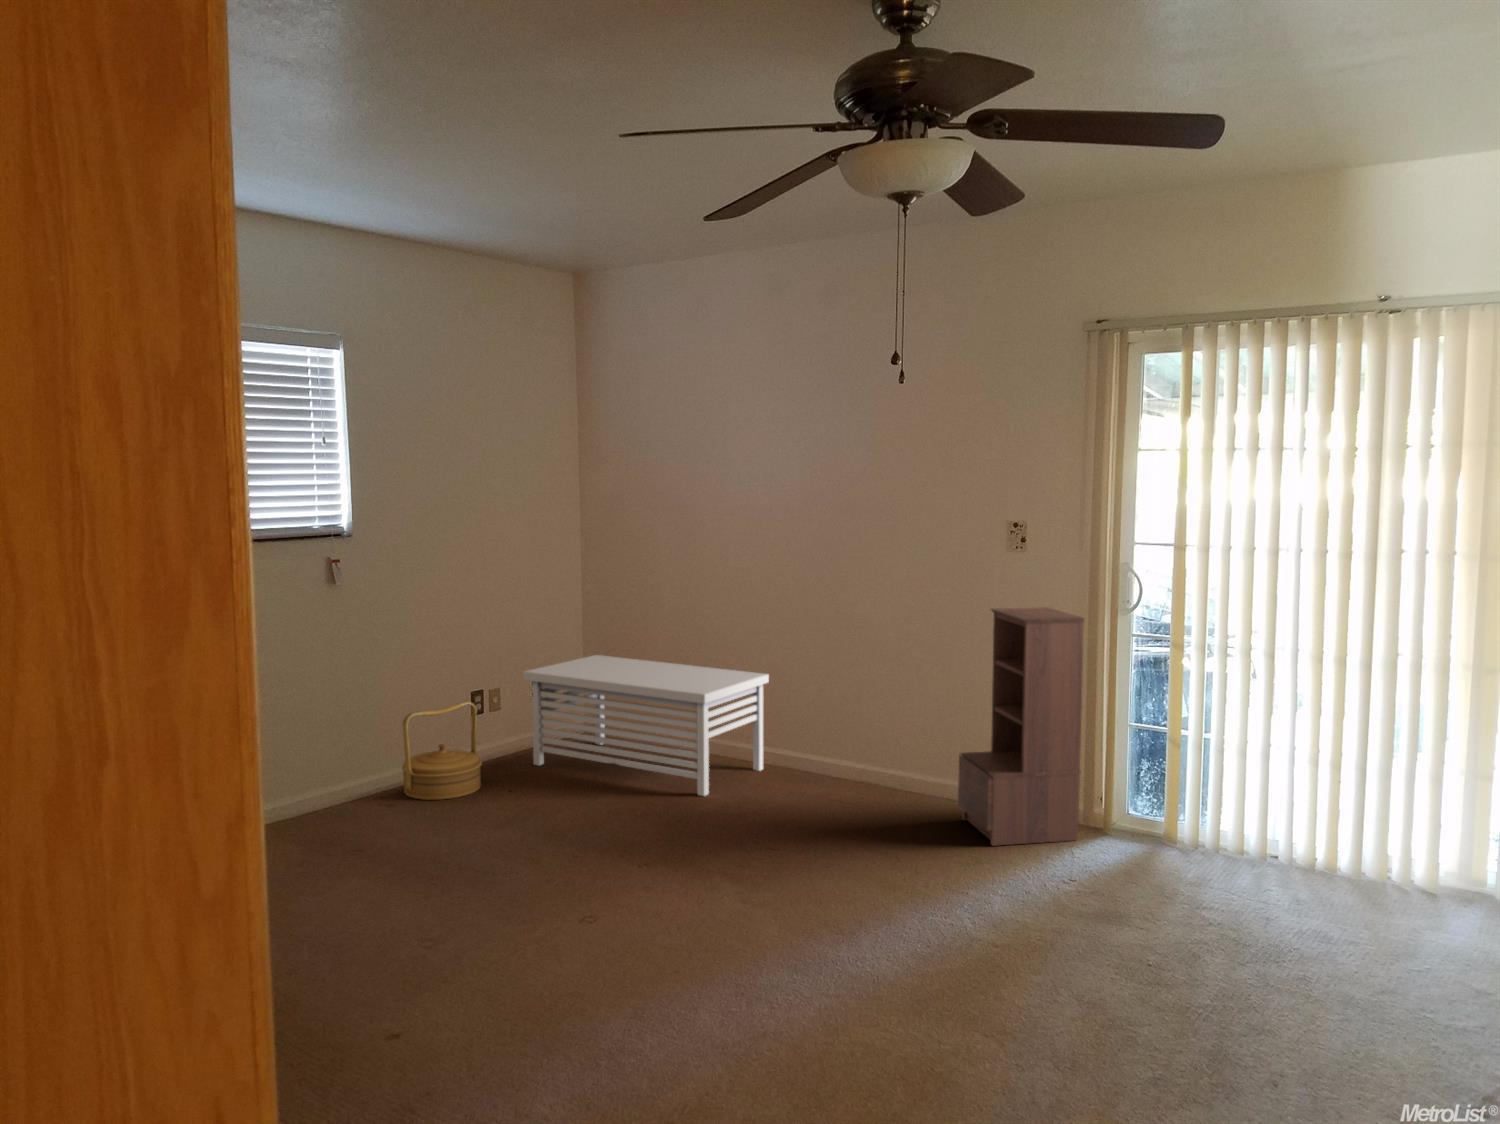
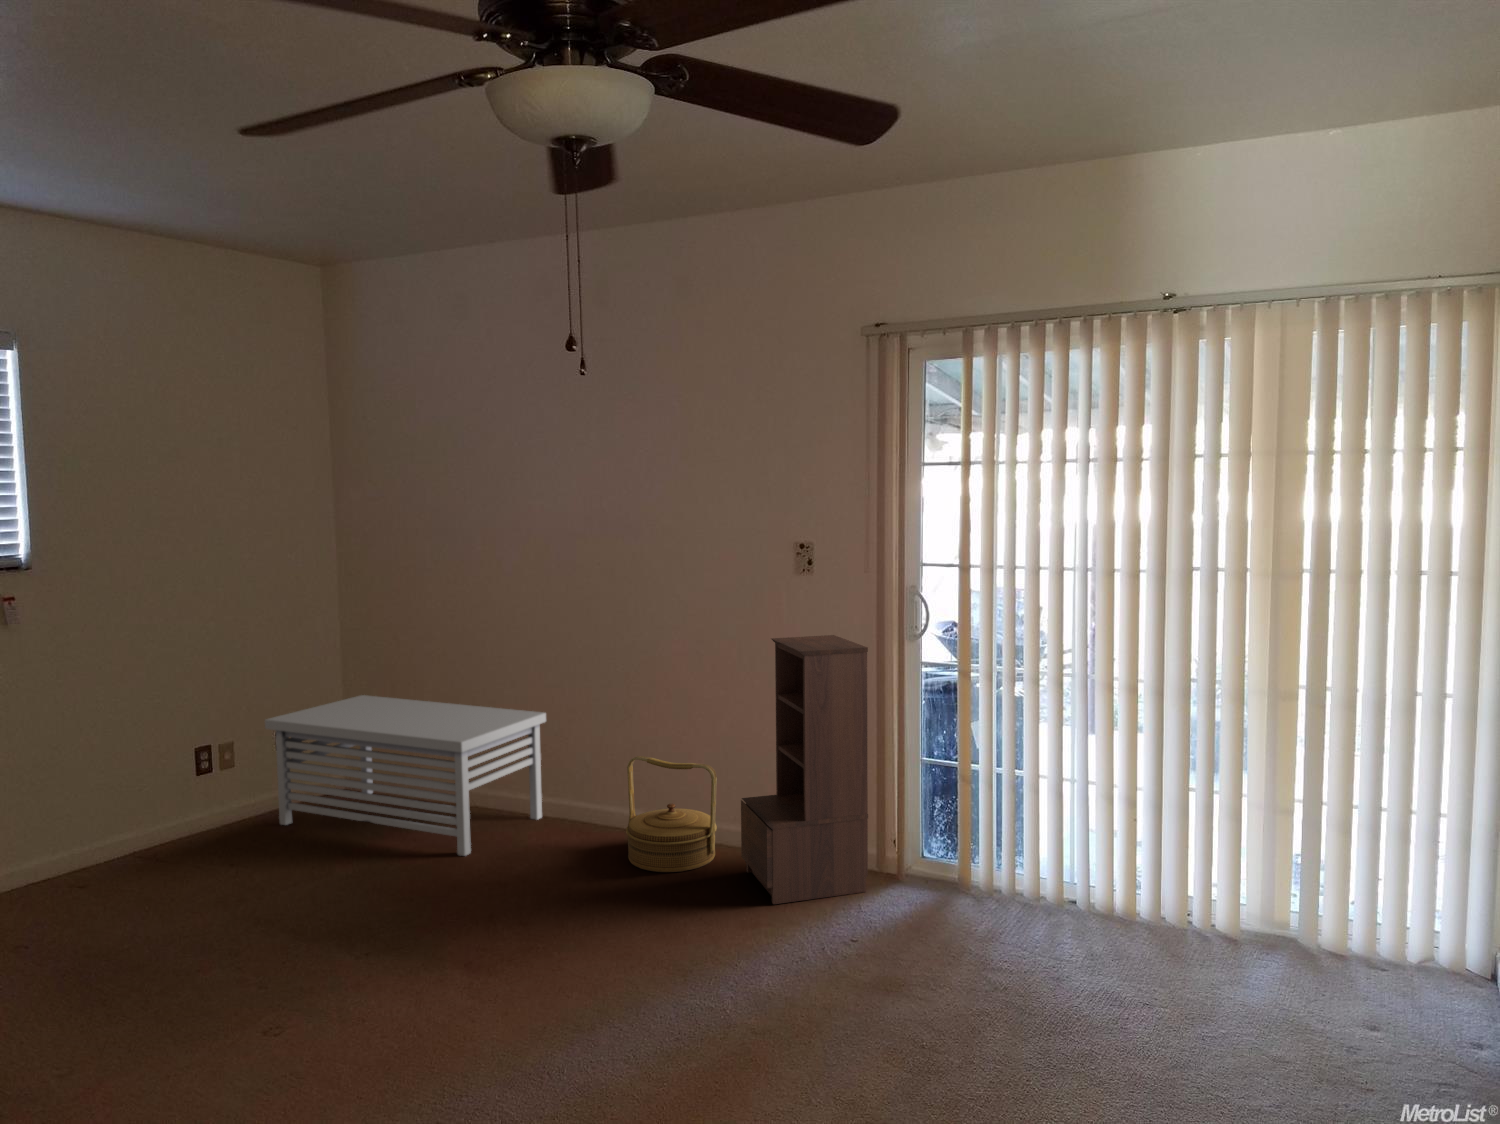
woven basket: present [402,702,482,800] -> present [626,756,717,872]

